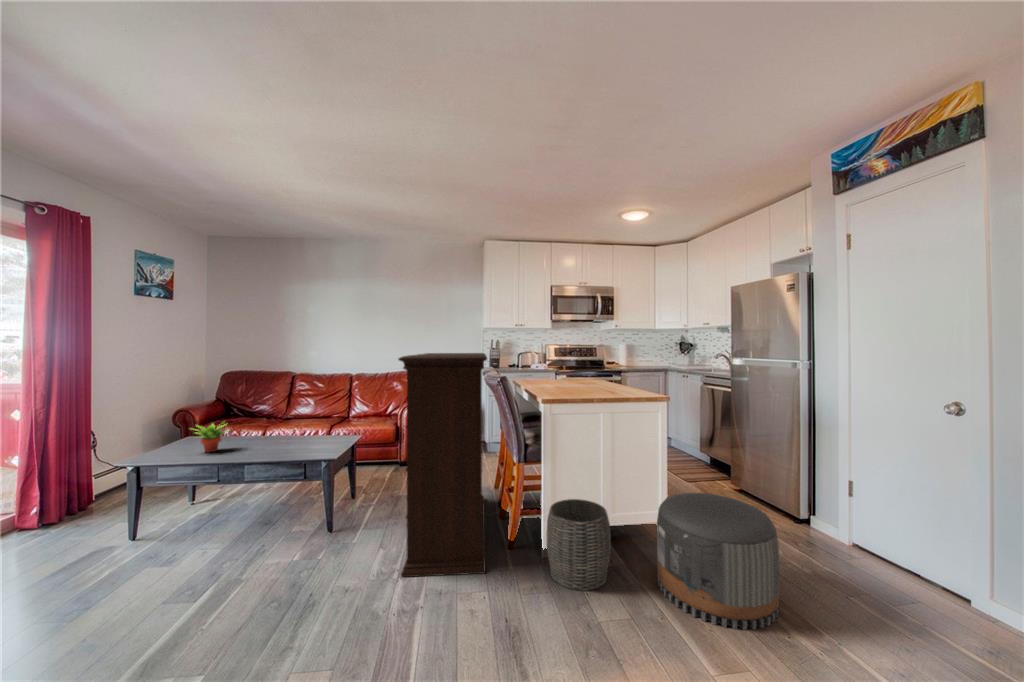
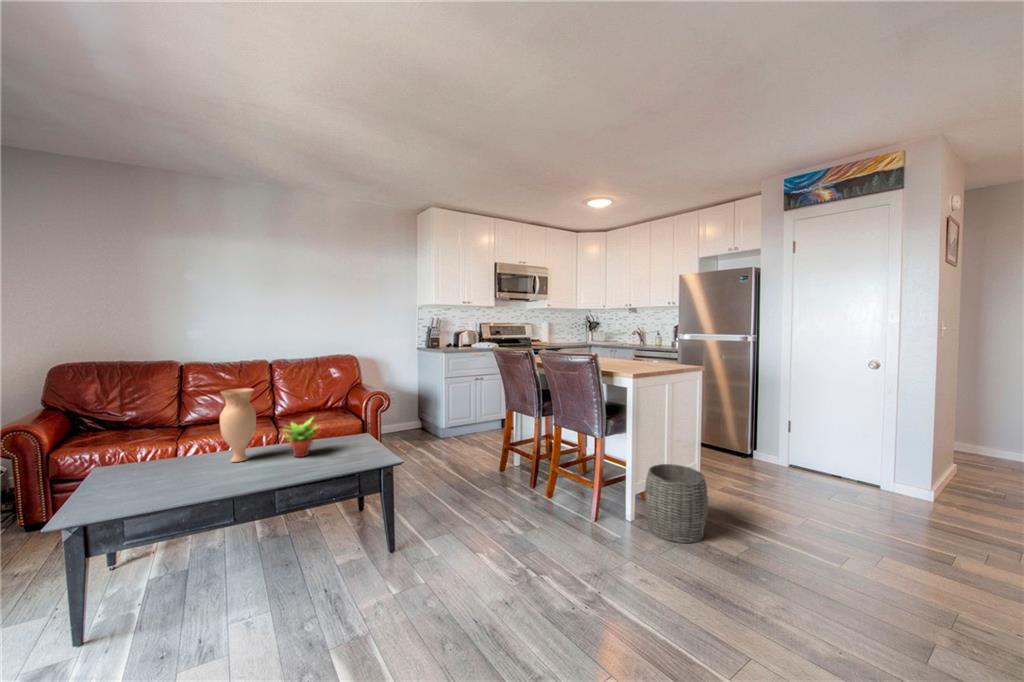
bookshelf: present [398,353,487,577] -> none [452,331,616,579]
vase: none [249,392,274,442] -> present [220,388,256,462]
succulent plant: present [194,424,224,452] -> present [284,418,316,457]
pouf: present [657,493,779,630] -> none [721,443,824,540]

